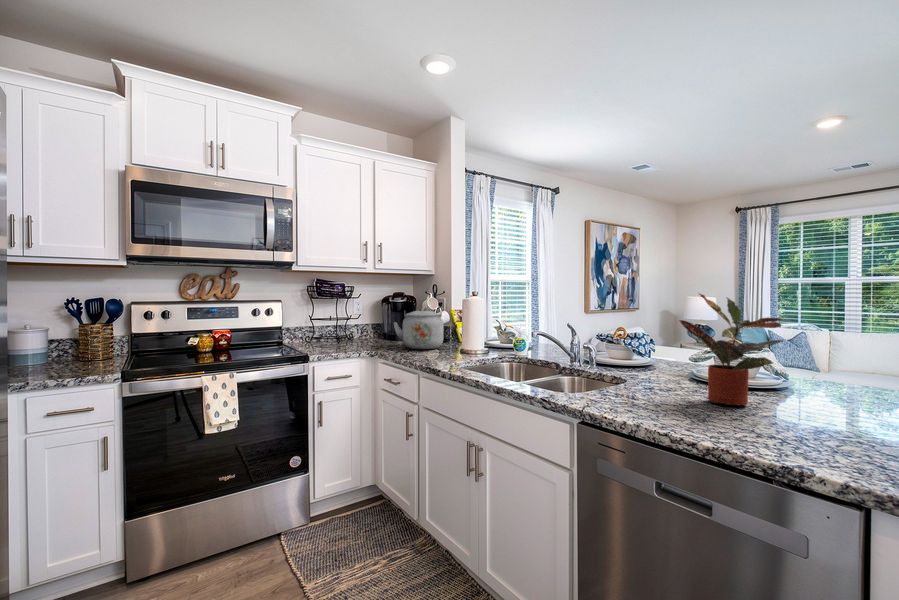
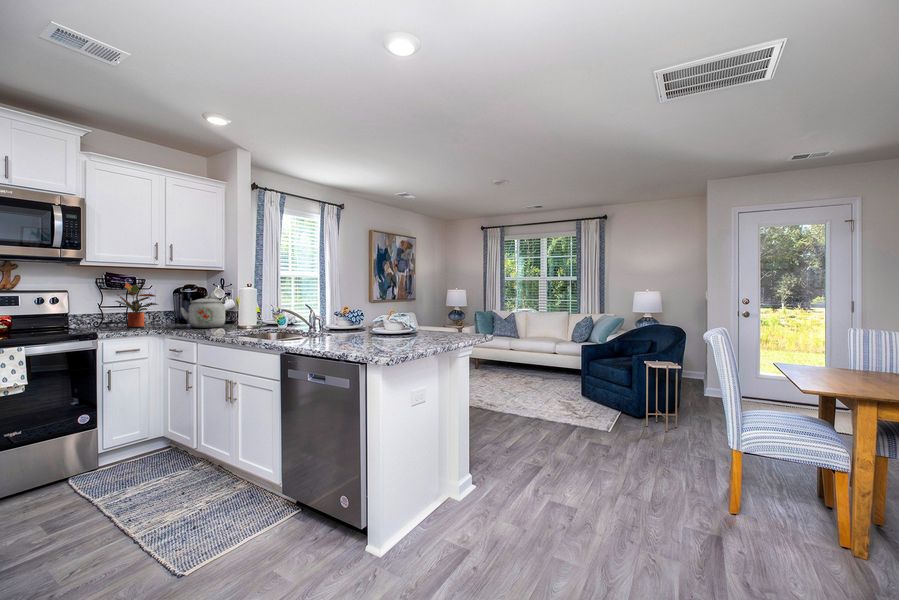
potted plant: present [679,293,785,405] -> present [116,283,158,327]

